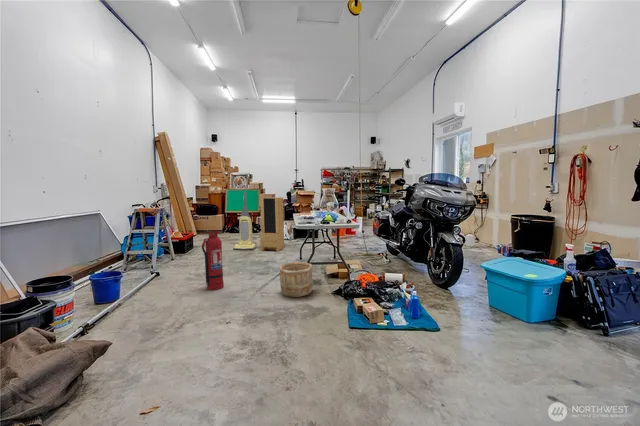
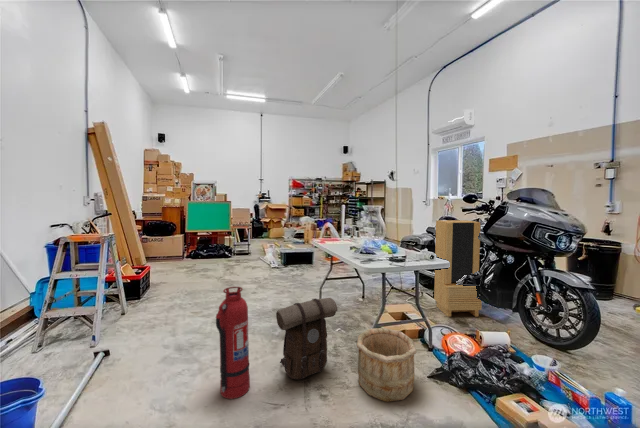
vacuum cleaner: present [233,192,256,250] -> none [215,208,246,289]
storage cabinet: present [260,198,284,251] -> present [434,220,482,317]
backpack: none [237,242,275,287] -> present [276,298,337,380]

